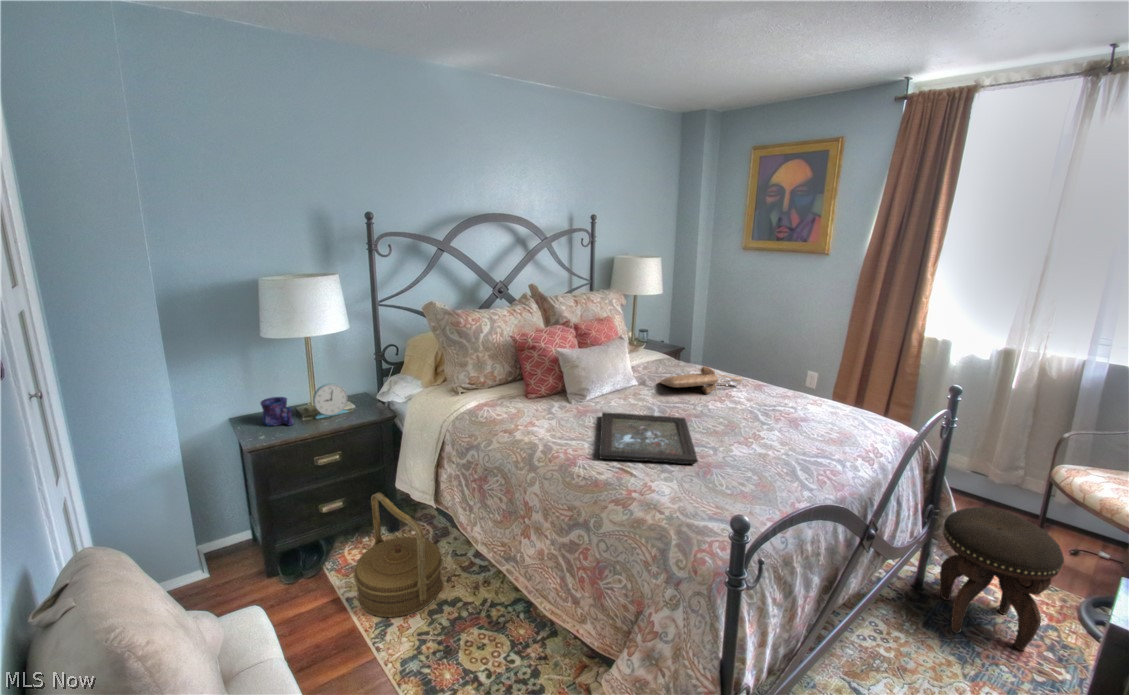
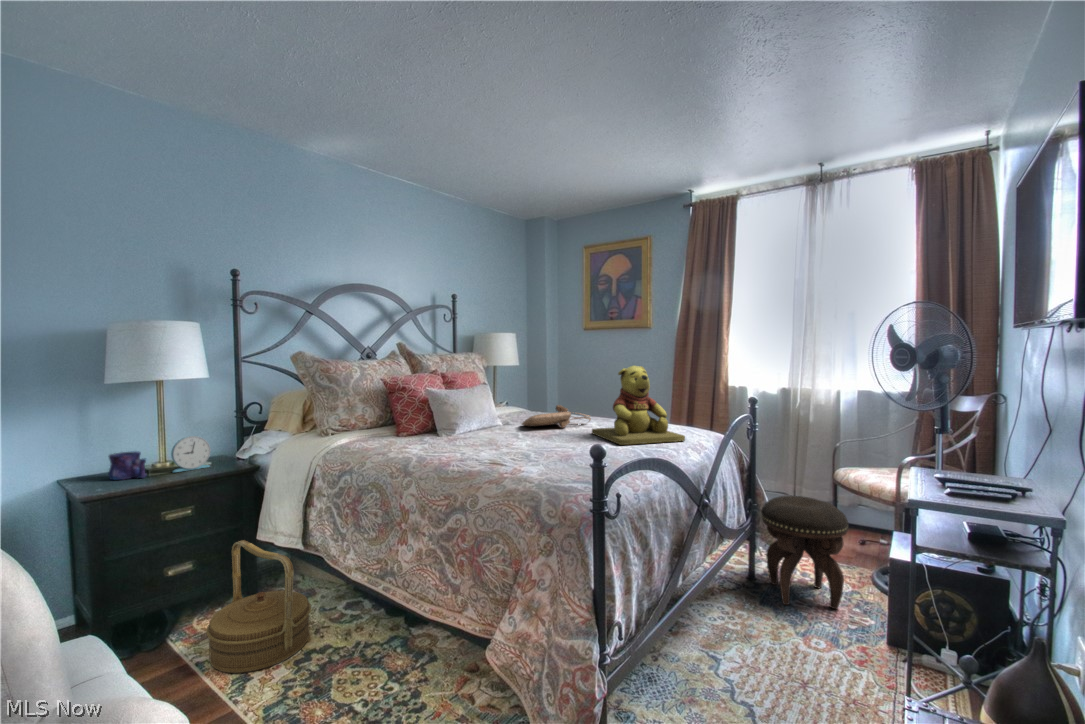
teddy bear: none [741,340,858,442] -> present [592,366,685,445]
tray: present [599,412,698,464] -> none [472,438,559,461]

